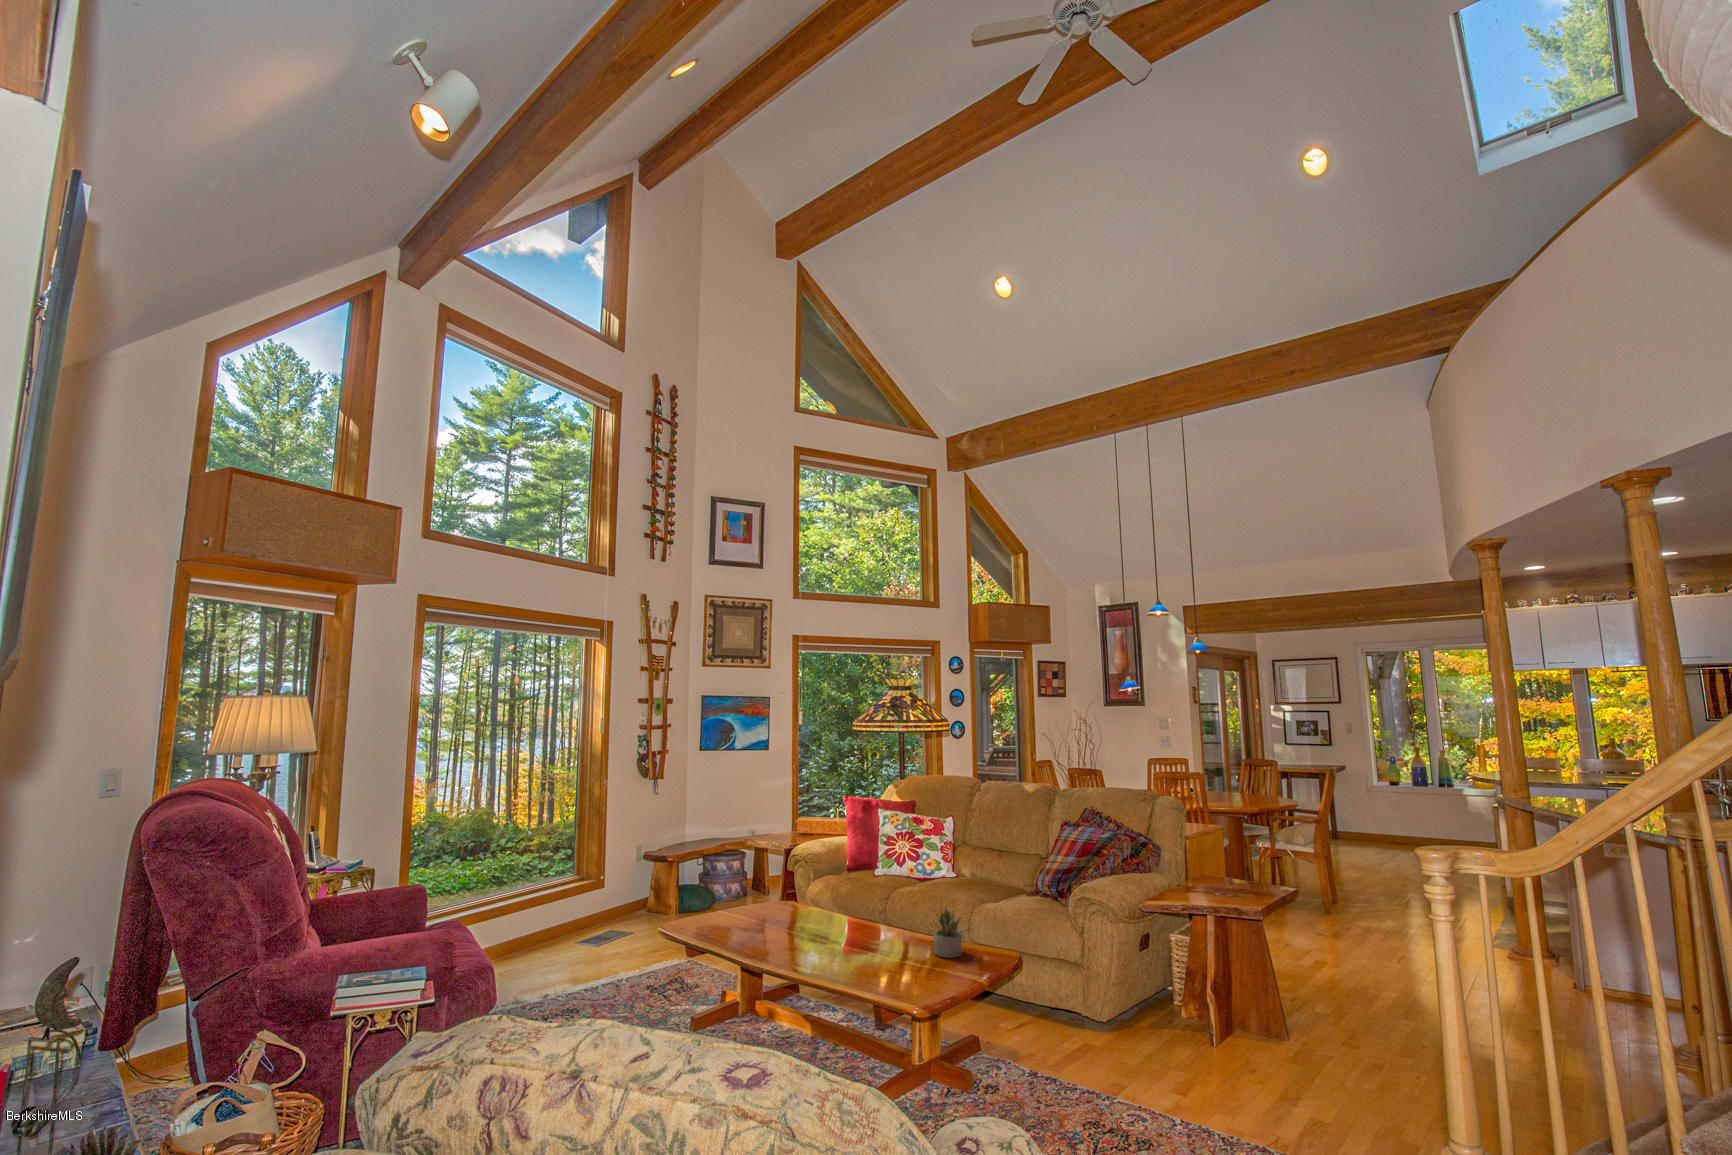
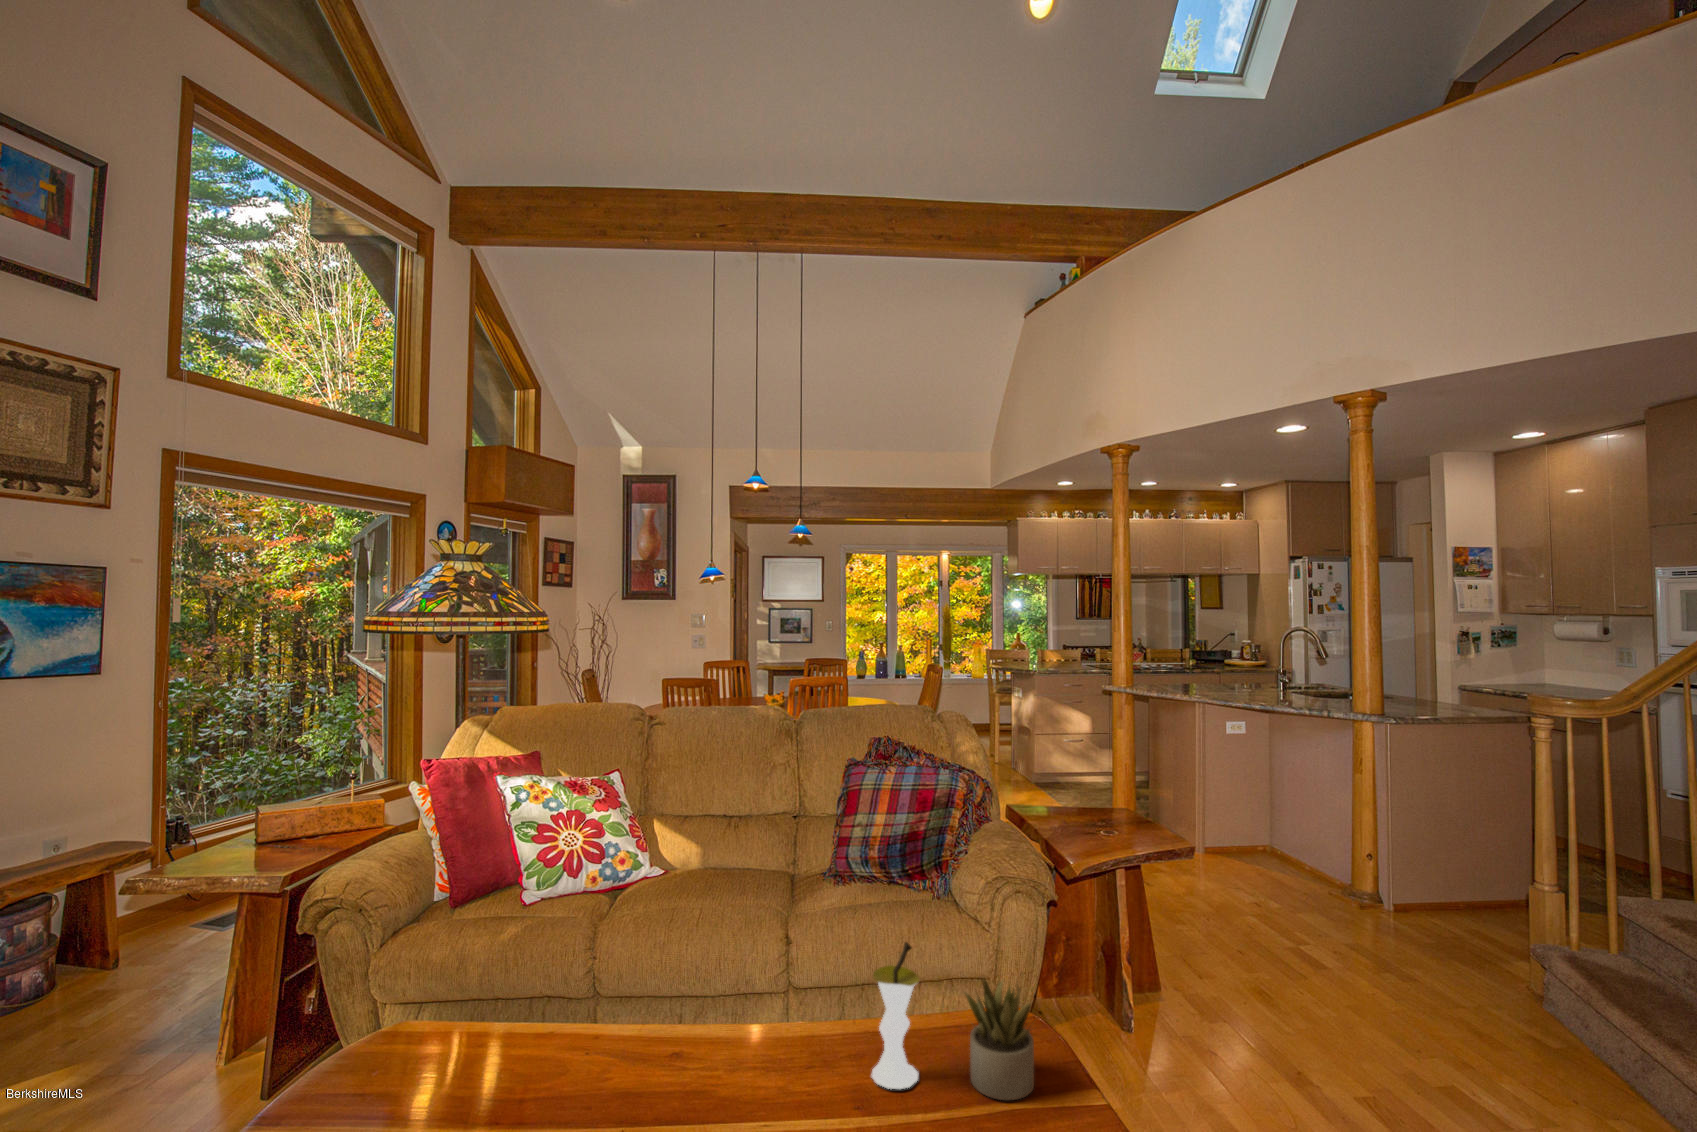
vase: none [905,887,927,945] -> present [872,942,920,1089]

